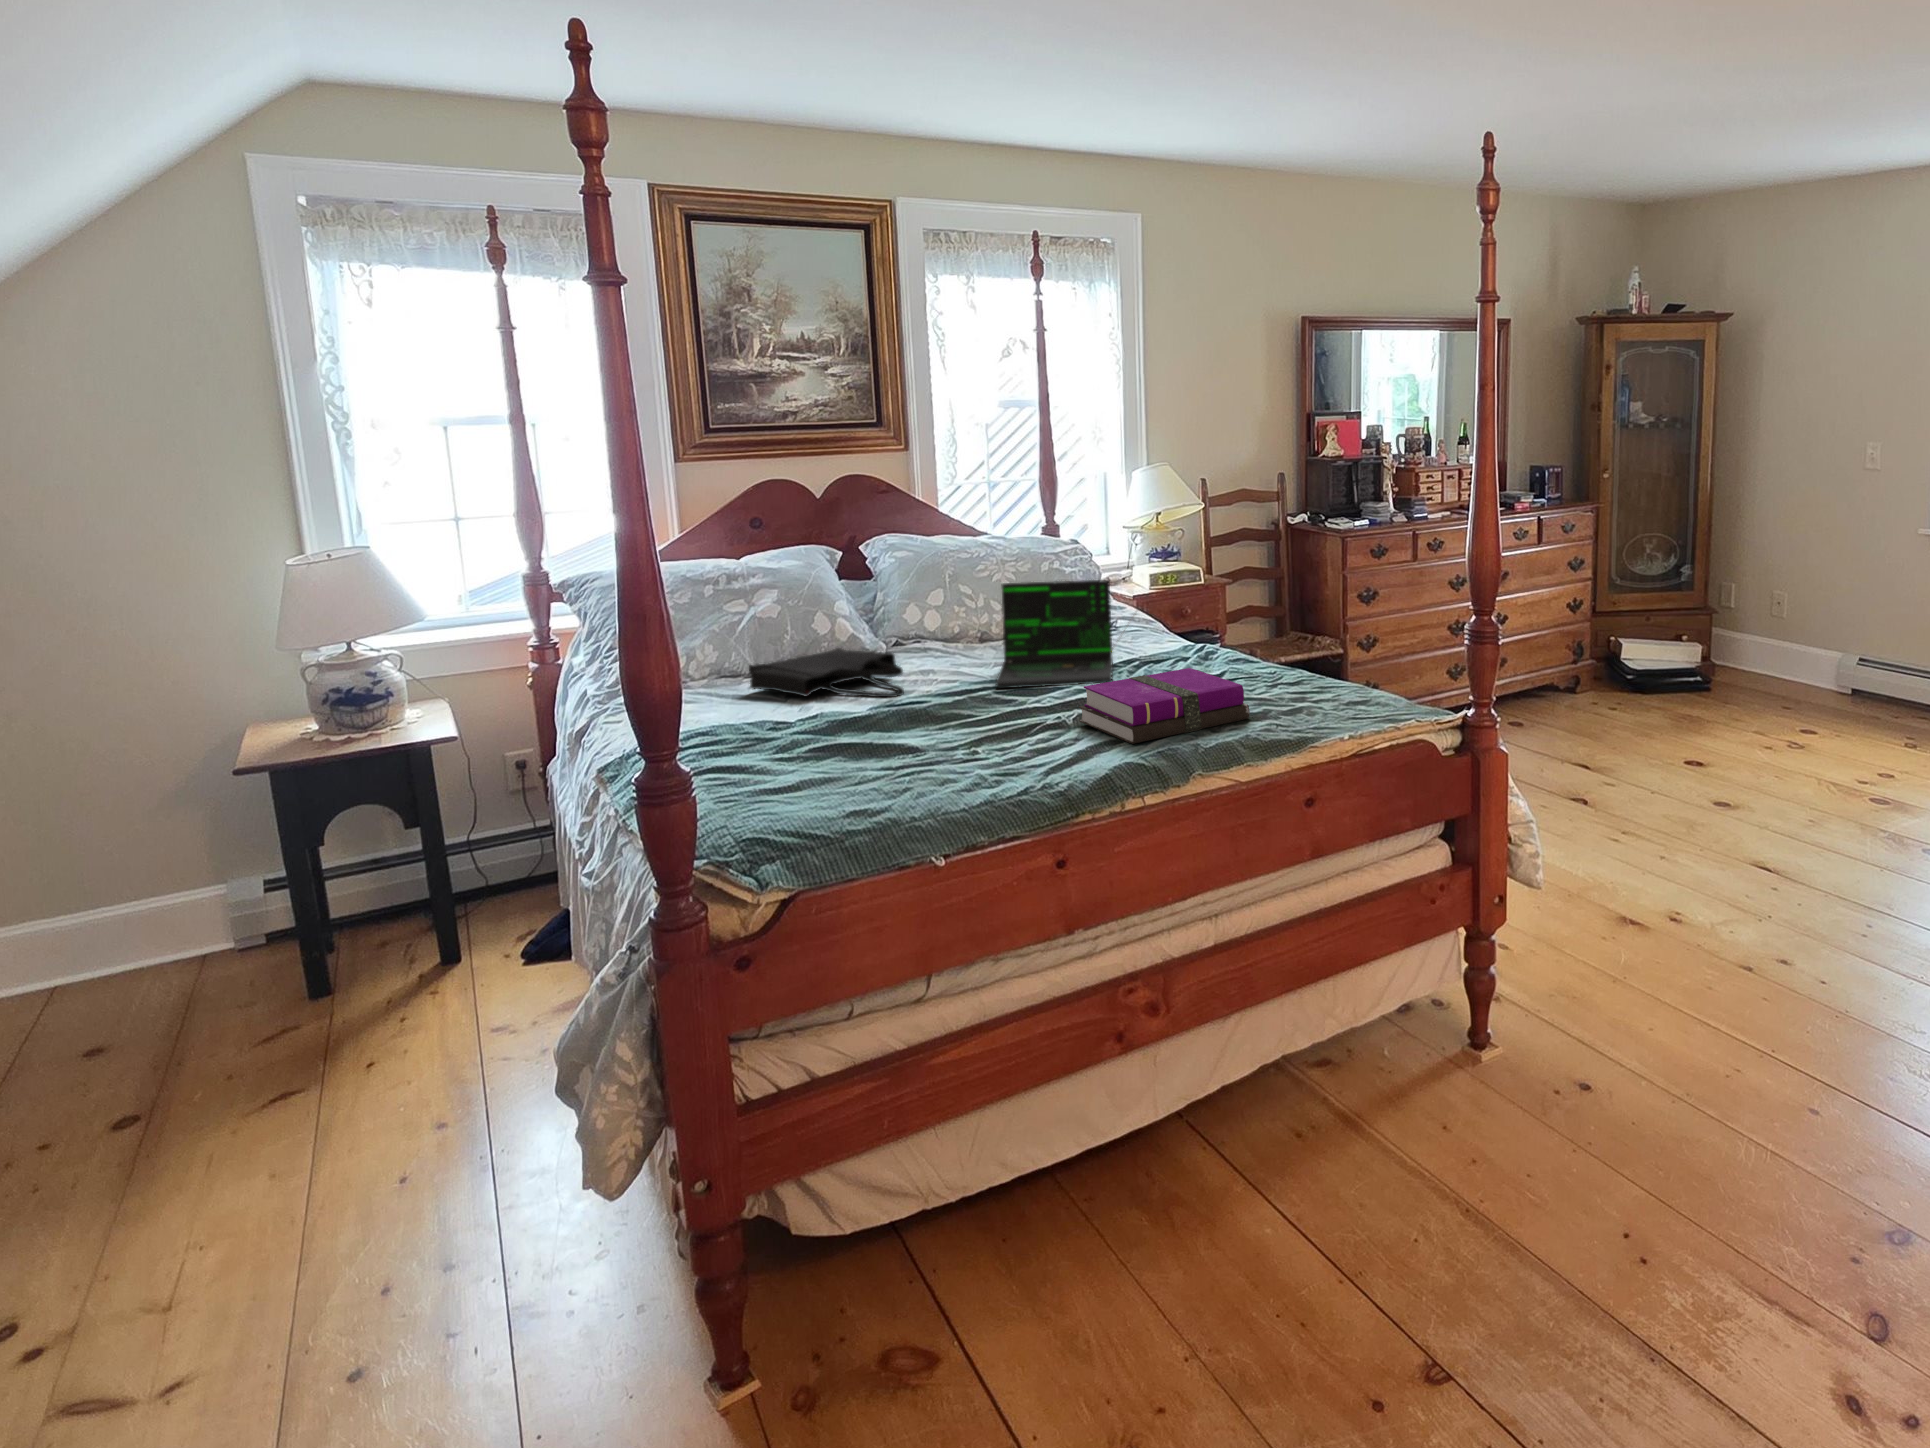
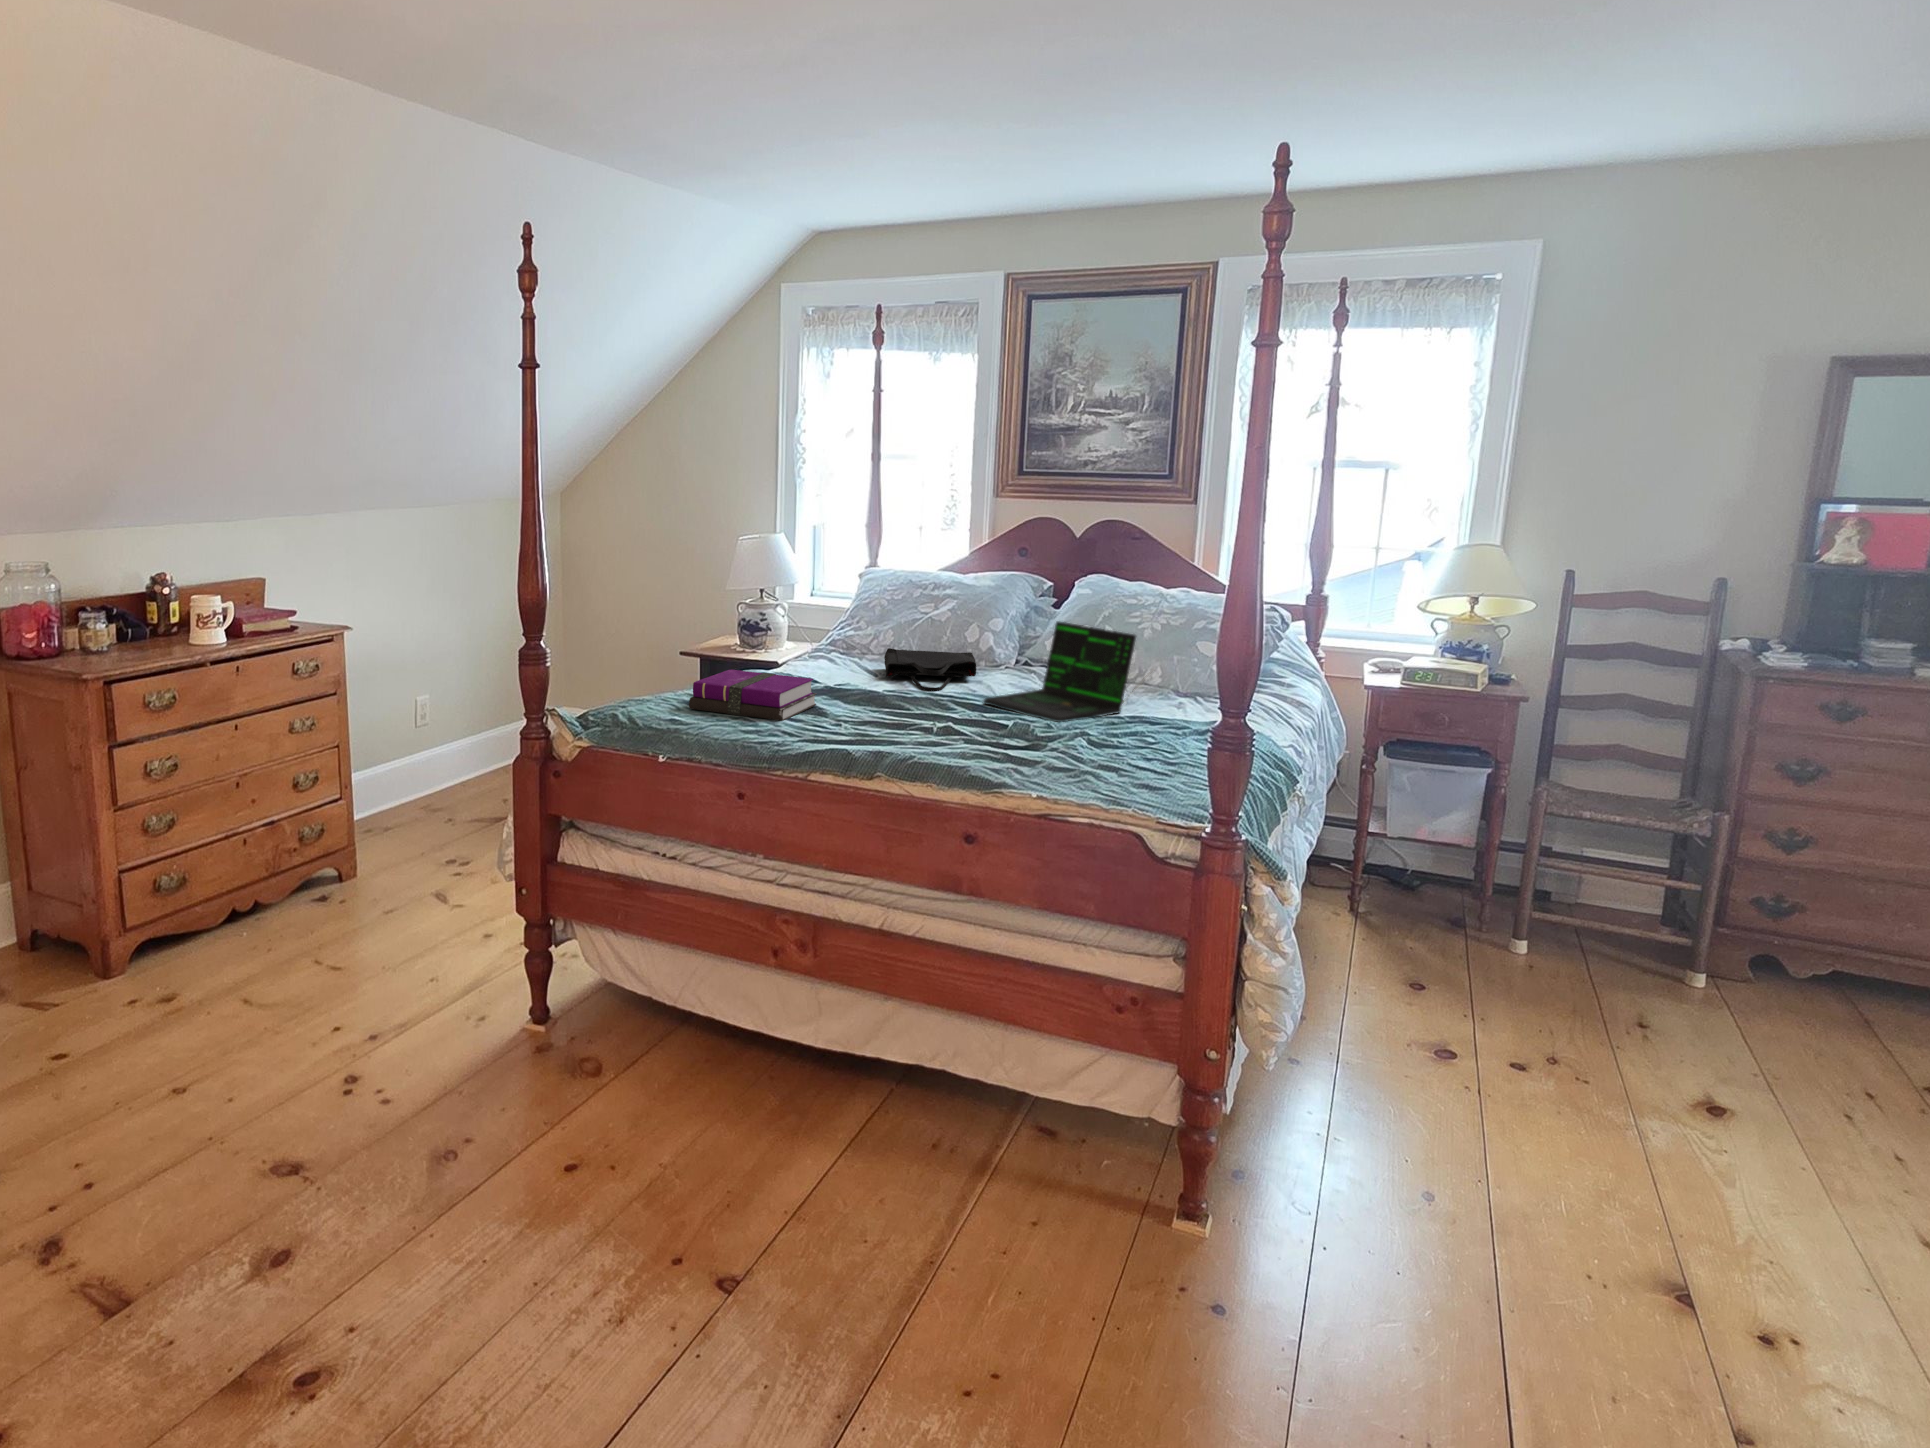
notebook: present [1079,668,1250,744] -> present [689,669,816,721]

